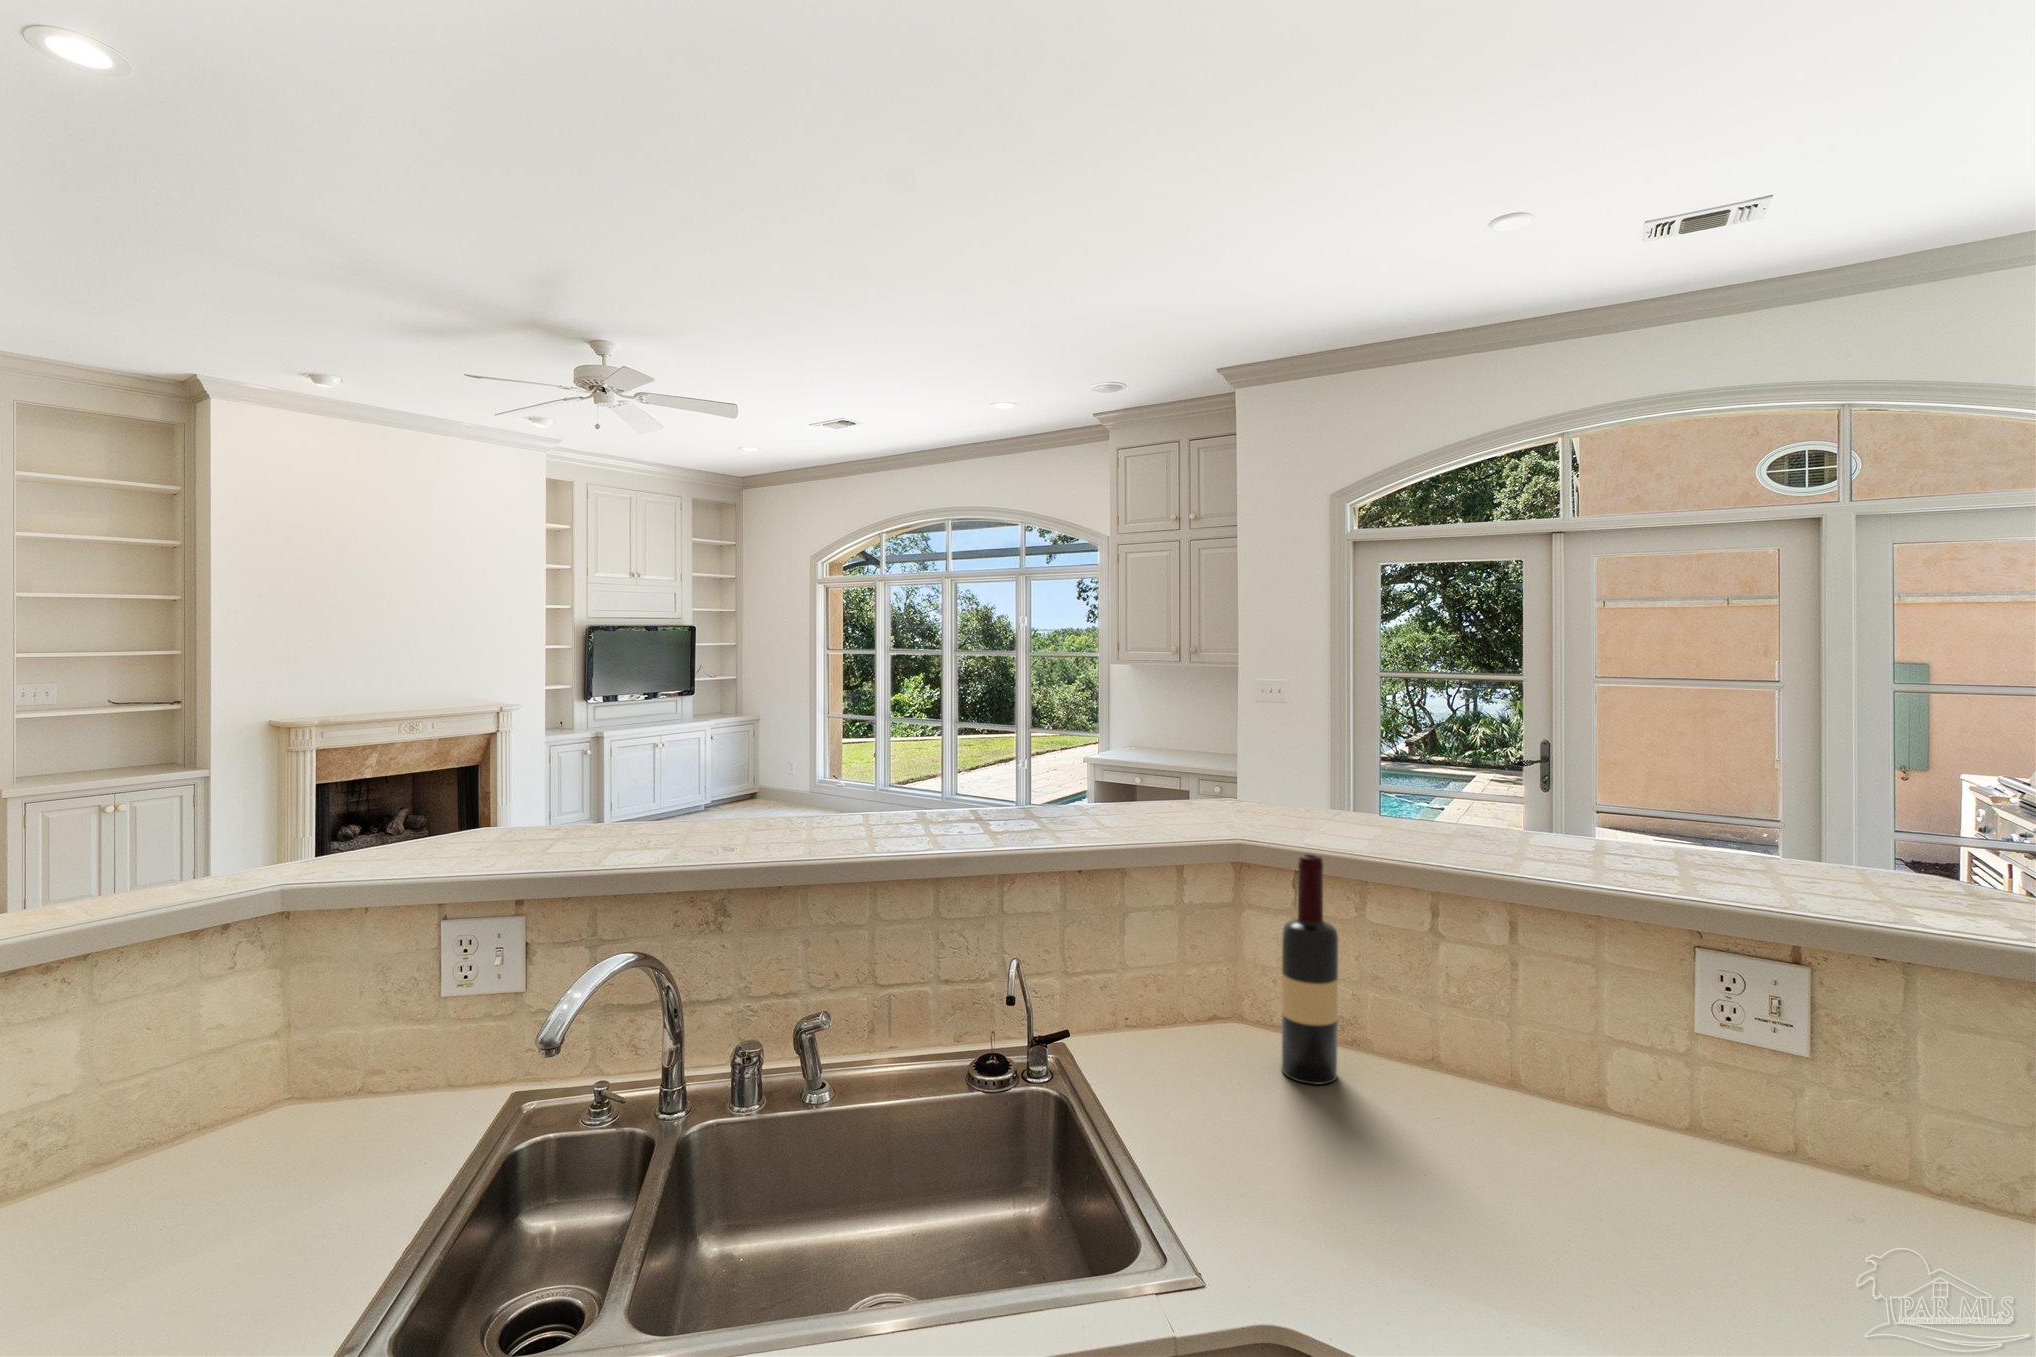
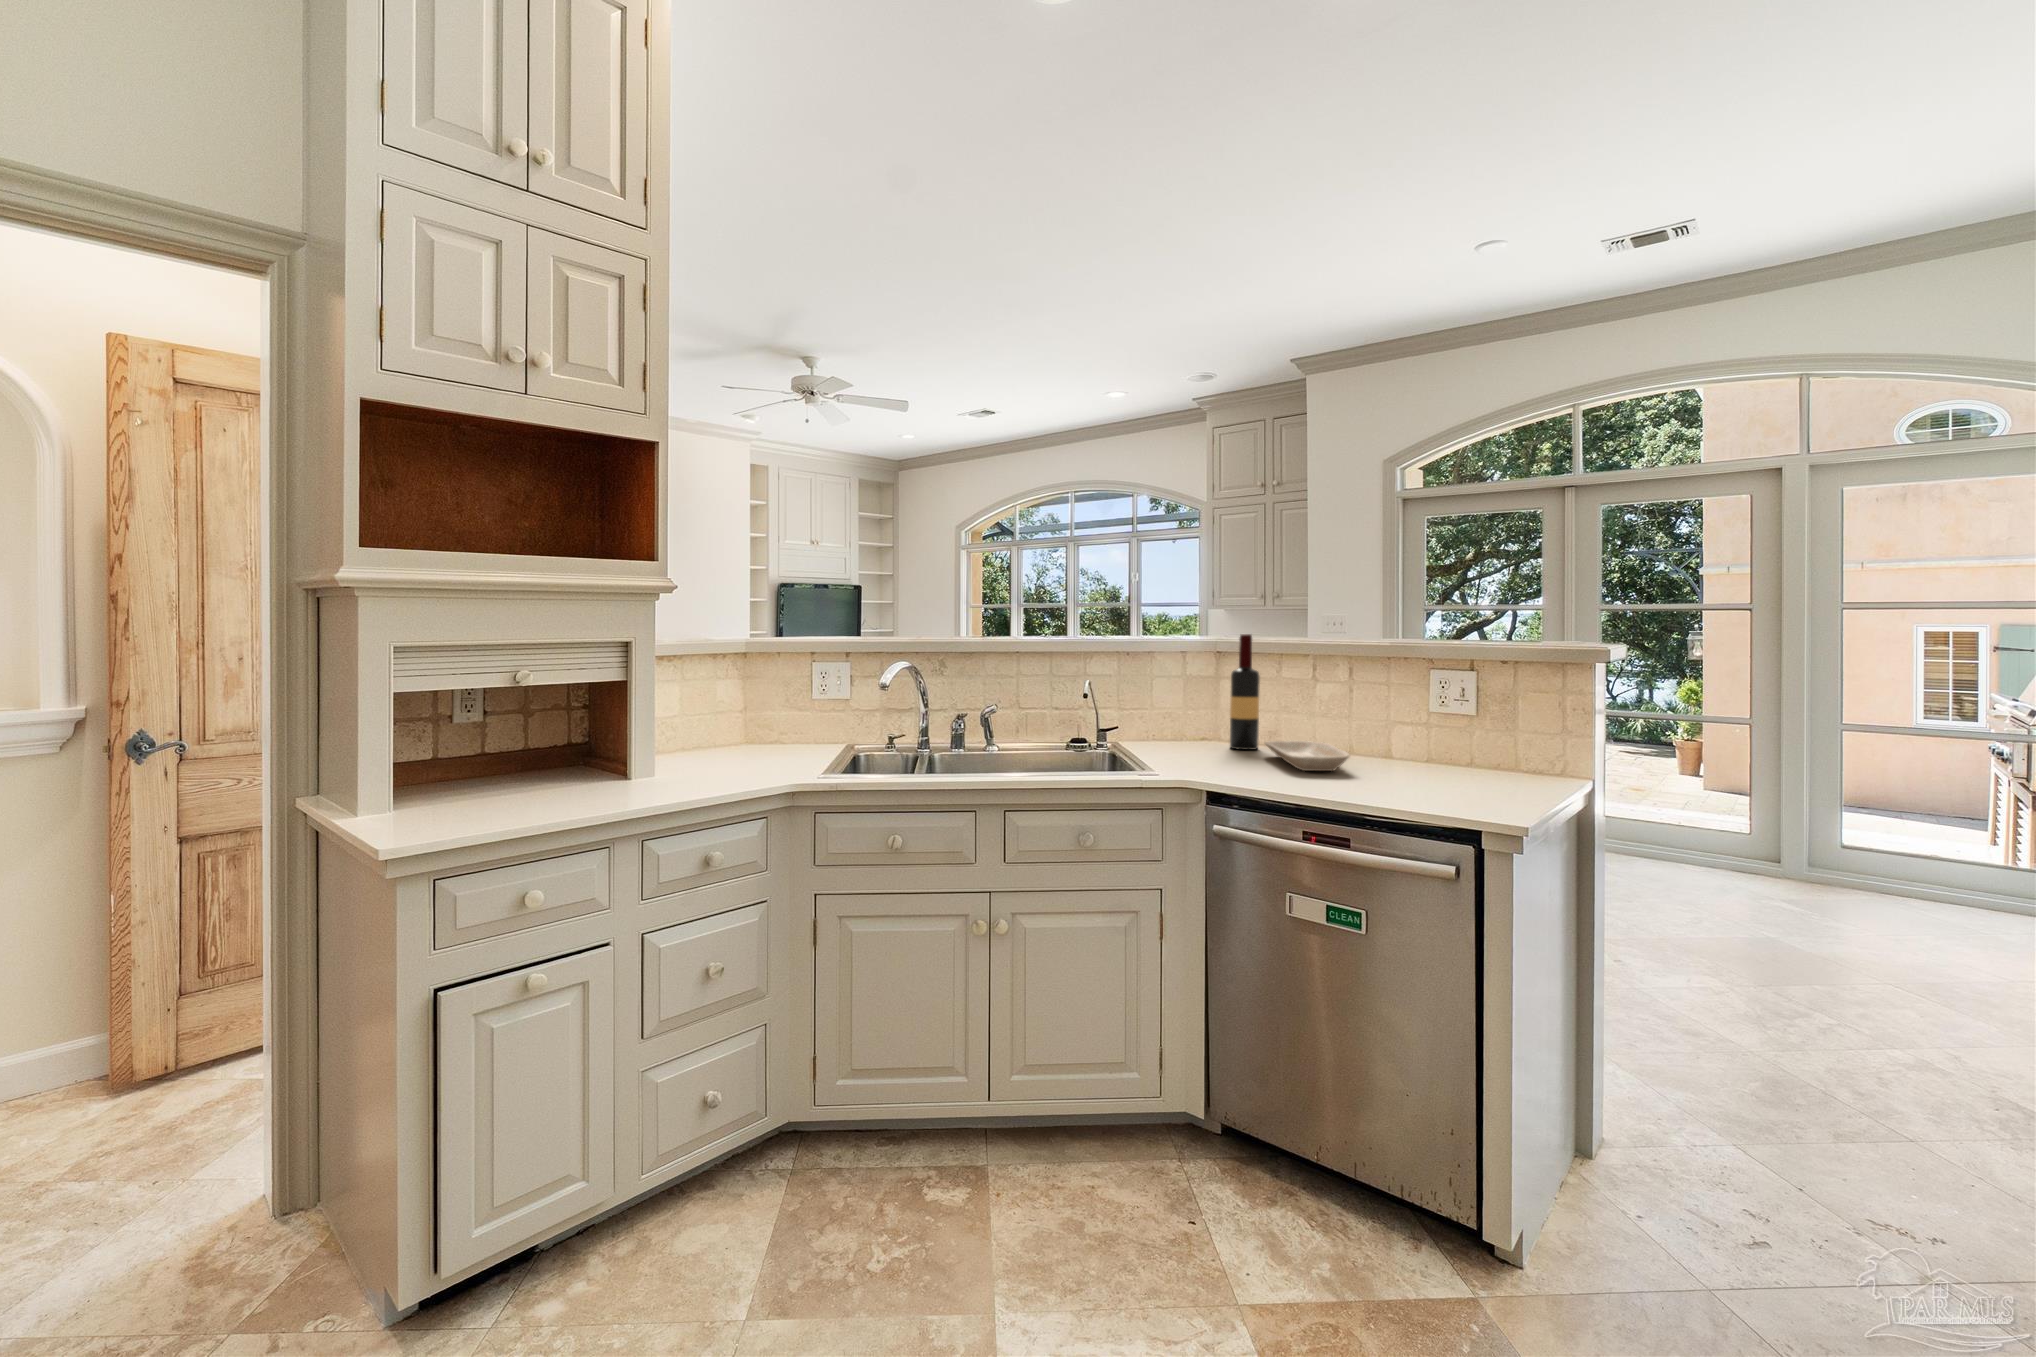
tray: none [1372,1081,1631,1255] -> present [1265,741,1350,771]

